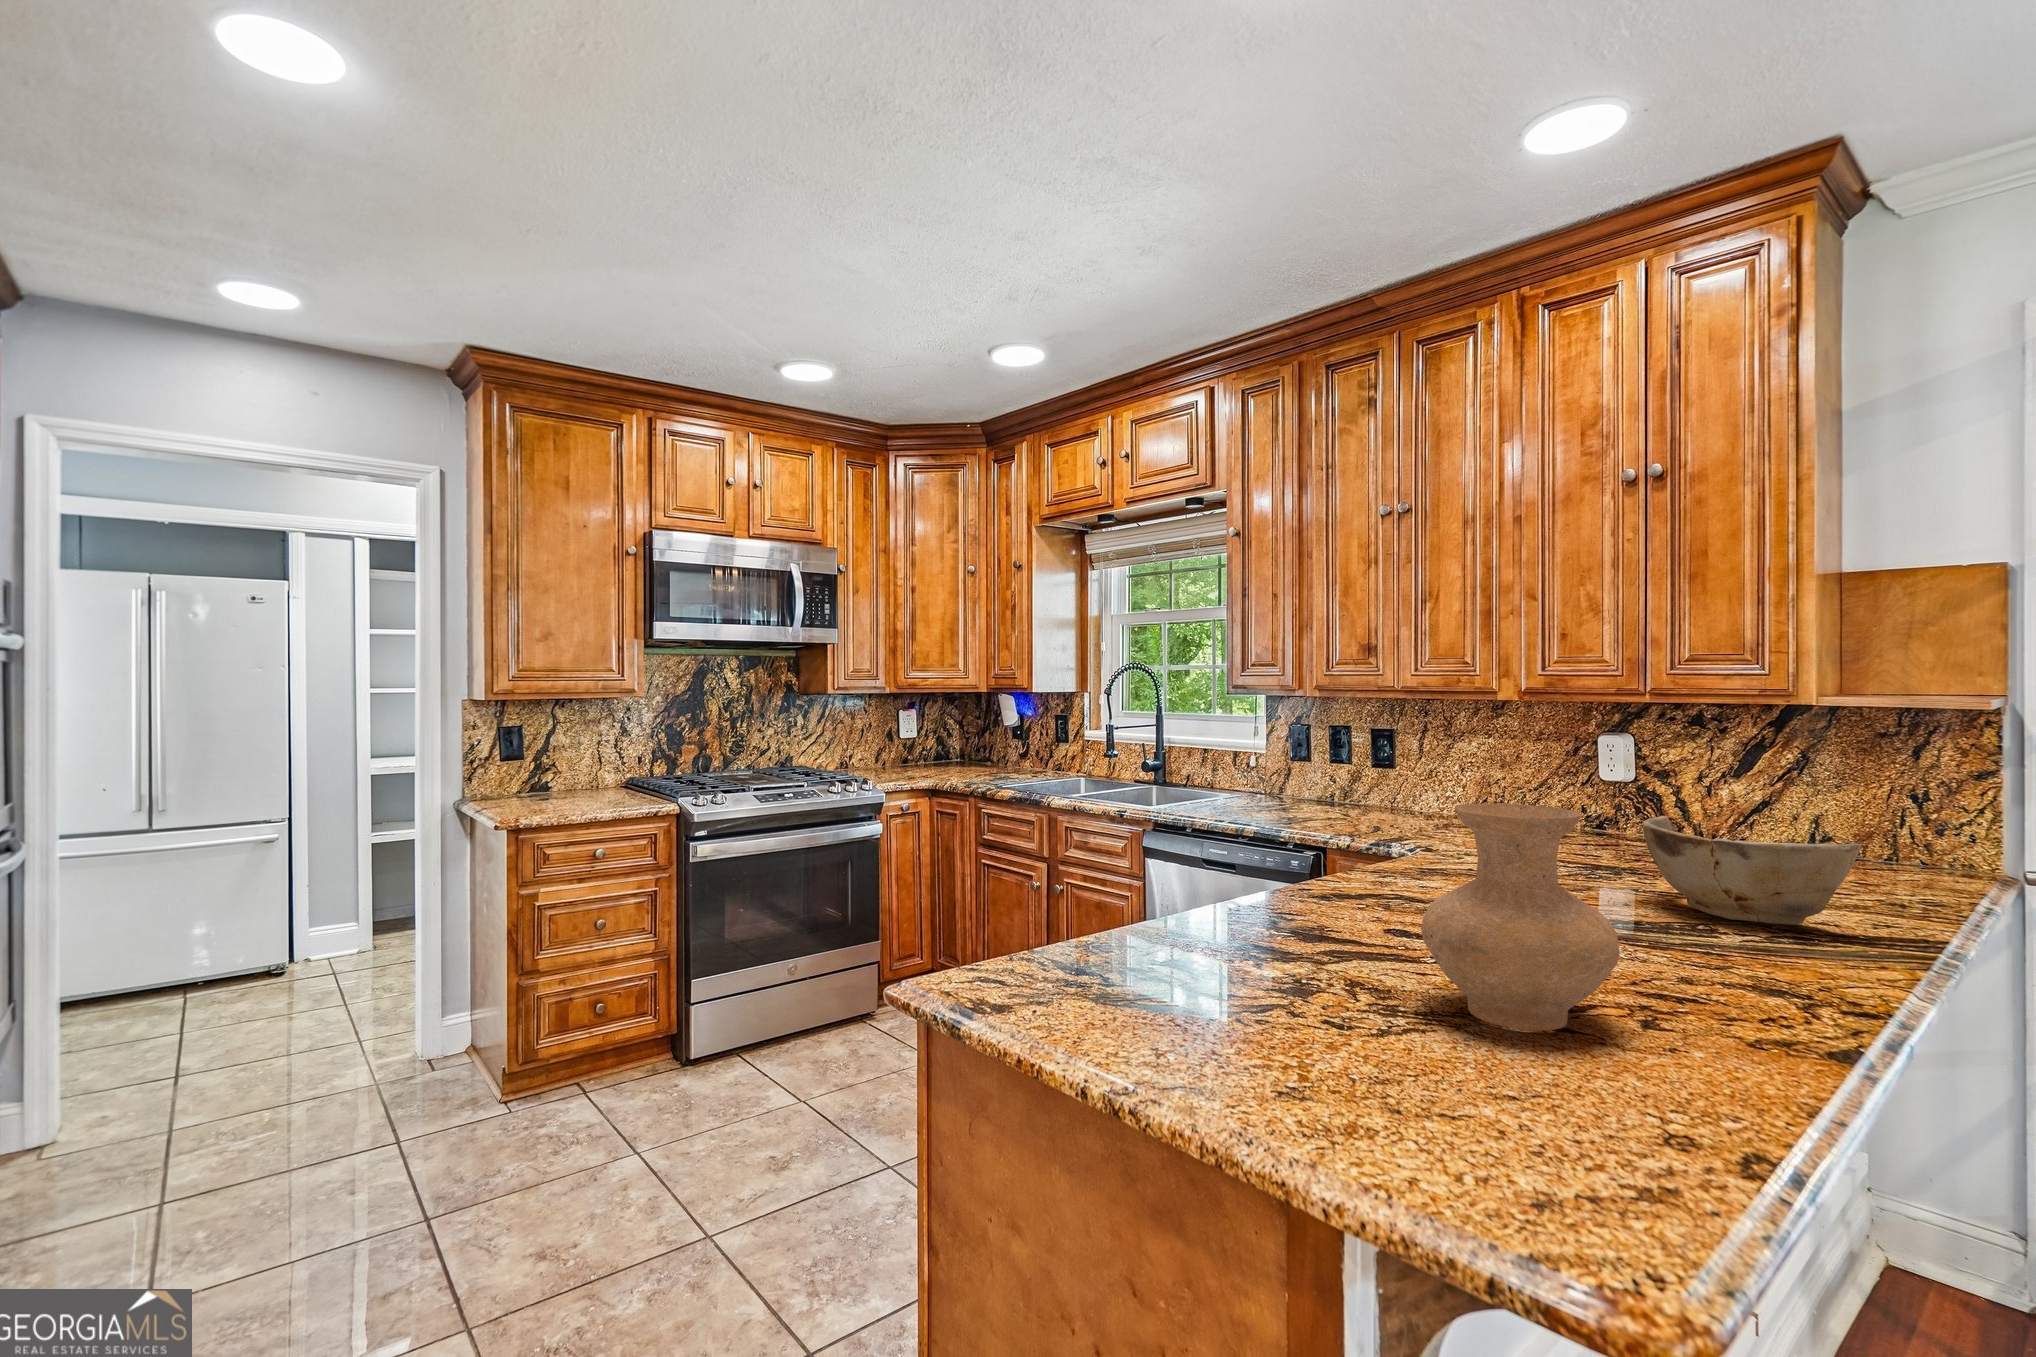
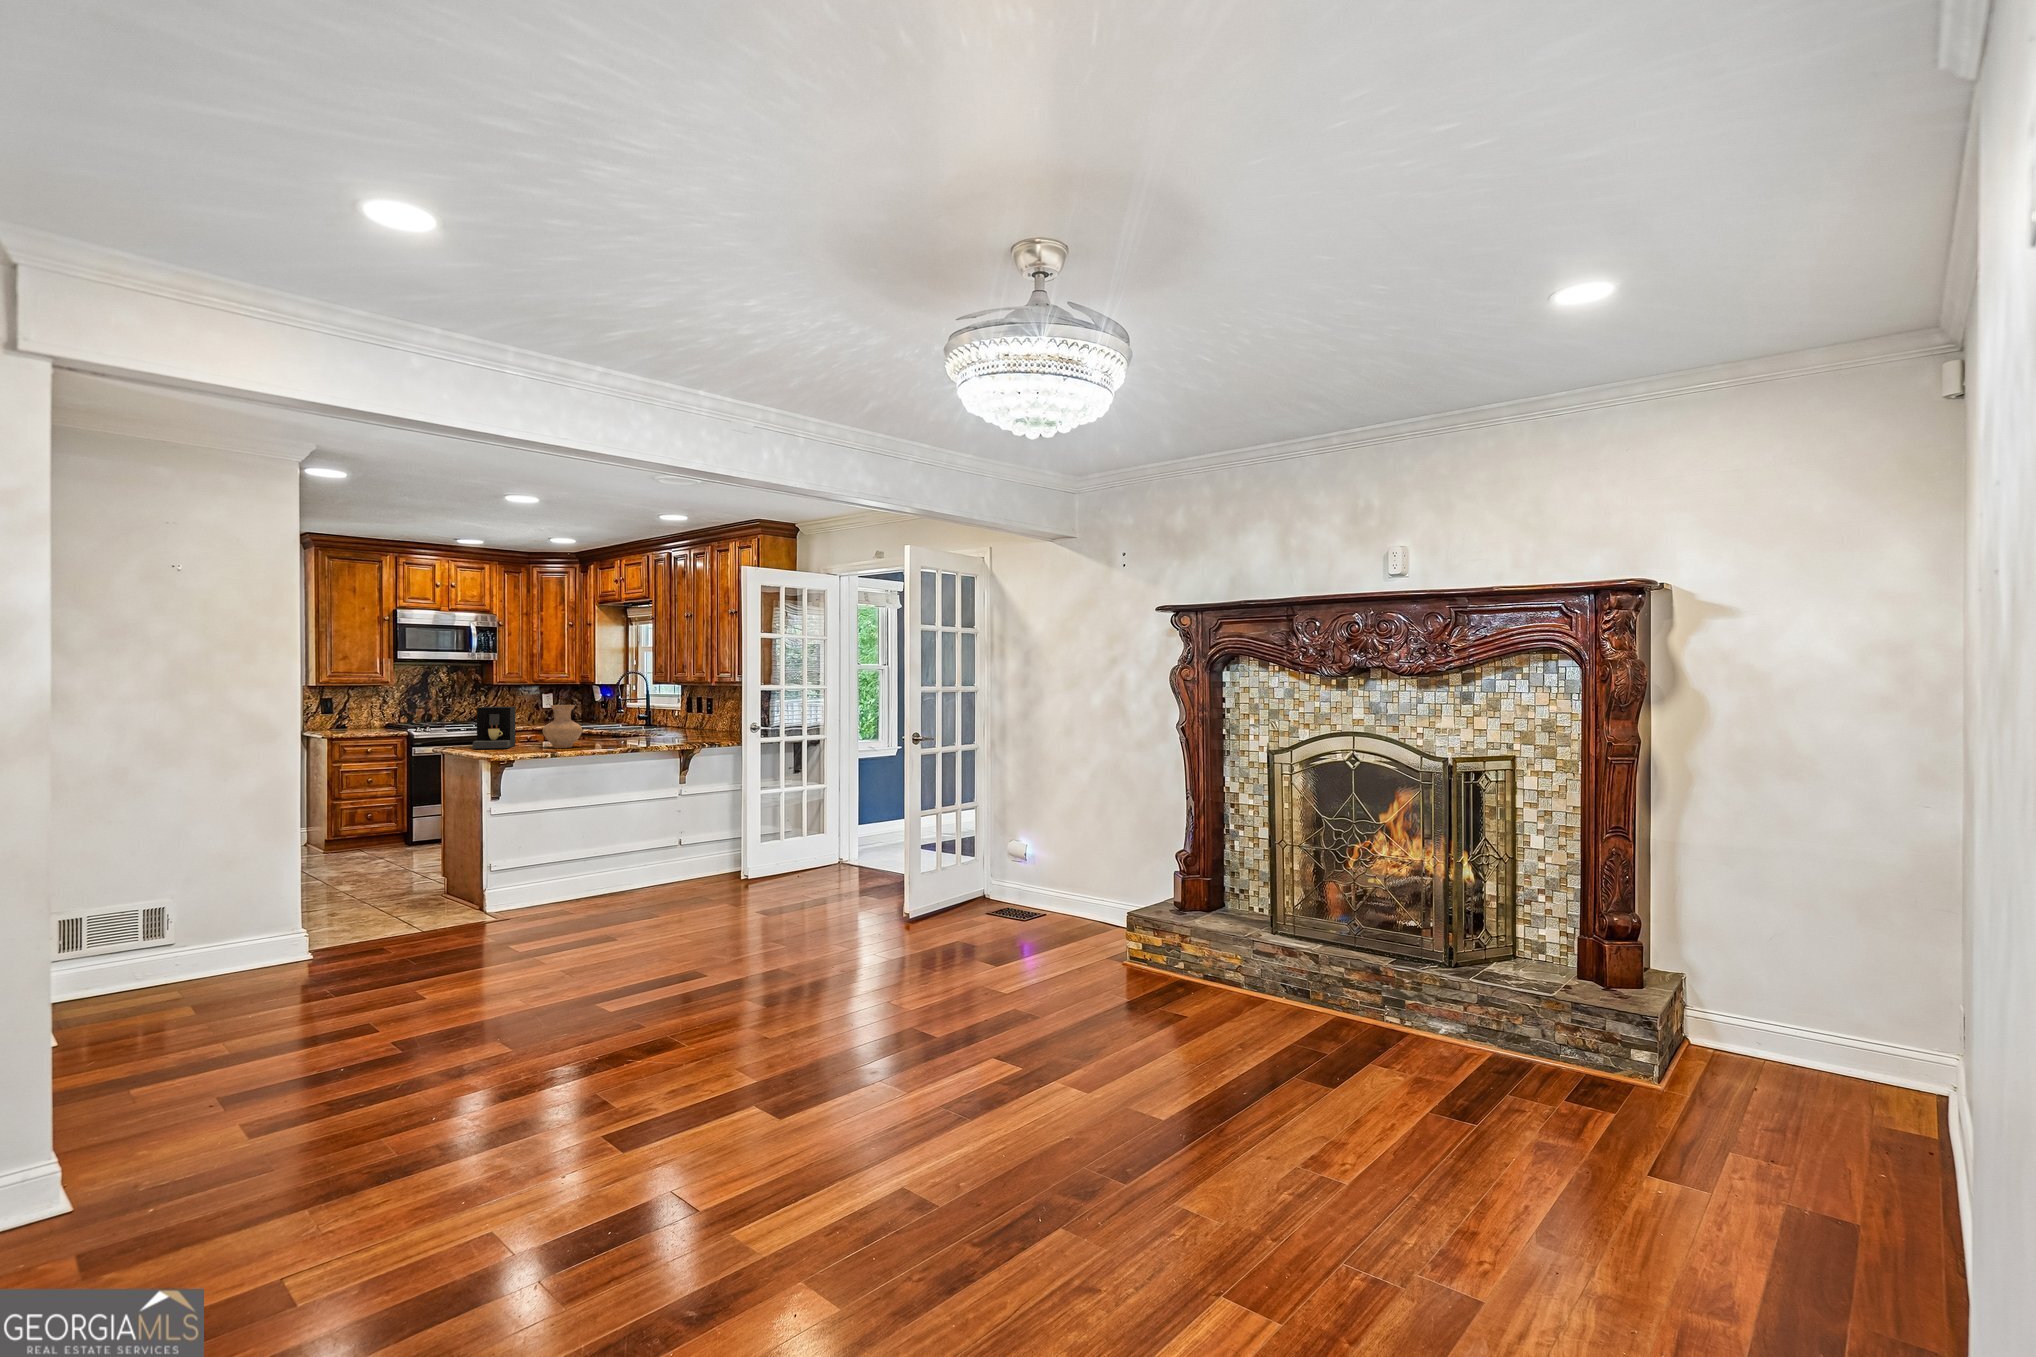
coffee maker: none [1089,800,1328,1060] -> present [473,707,516,749]
bowl: present [1643,816,1861,925] -> none [670,717,701,742]

